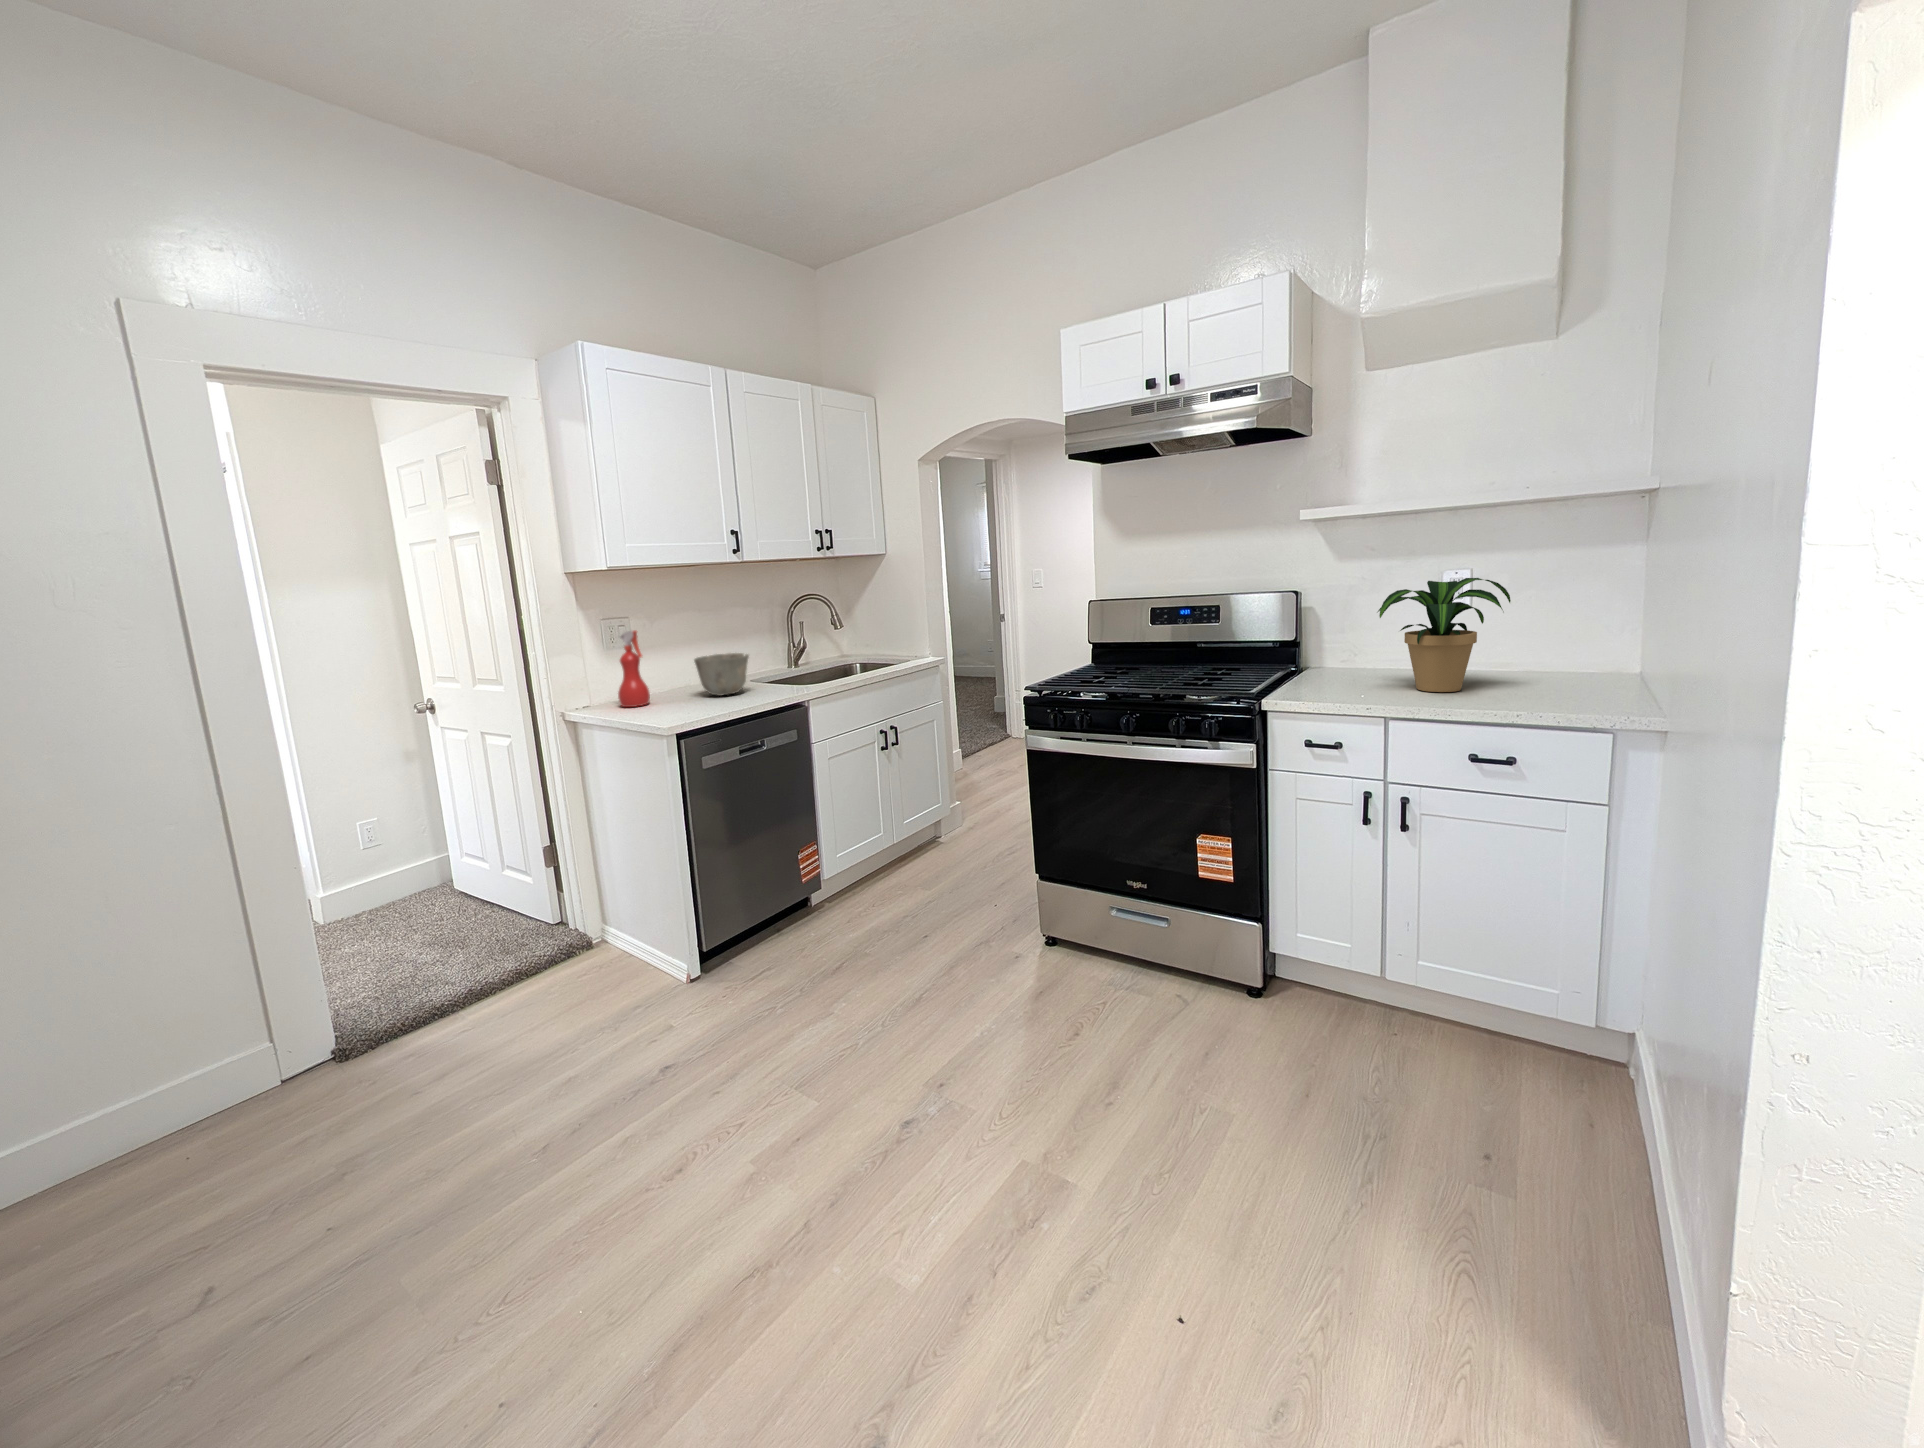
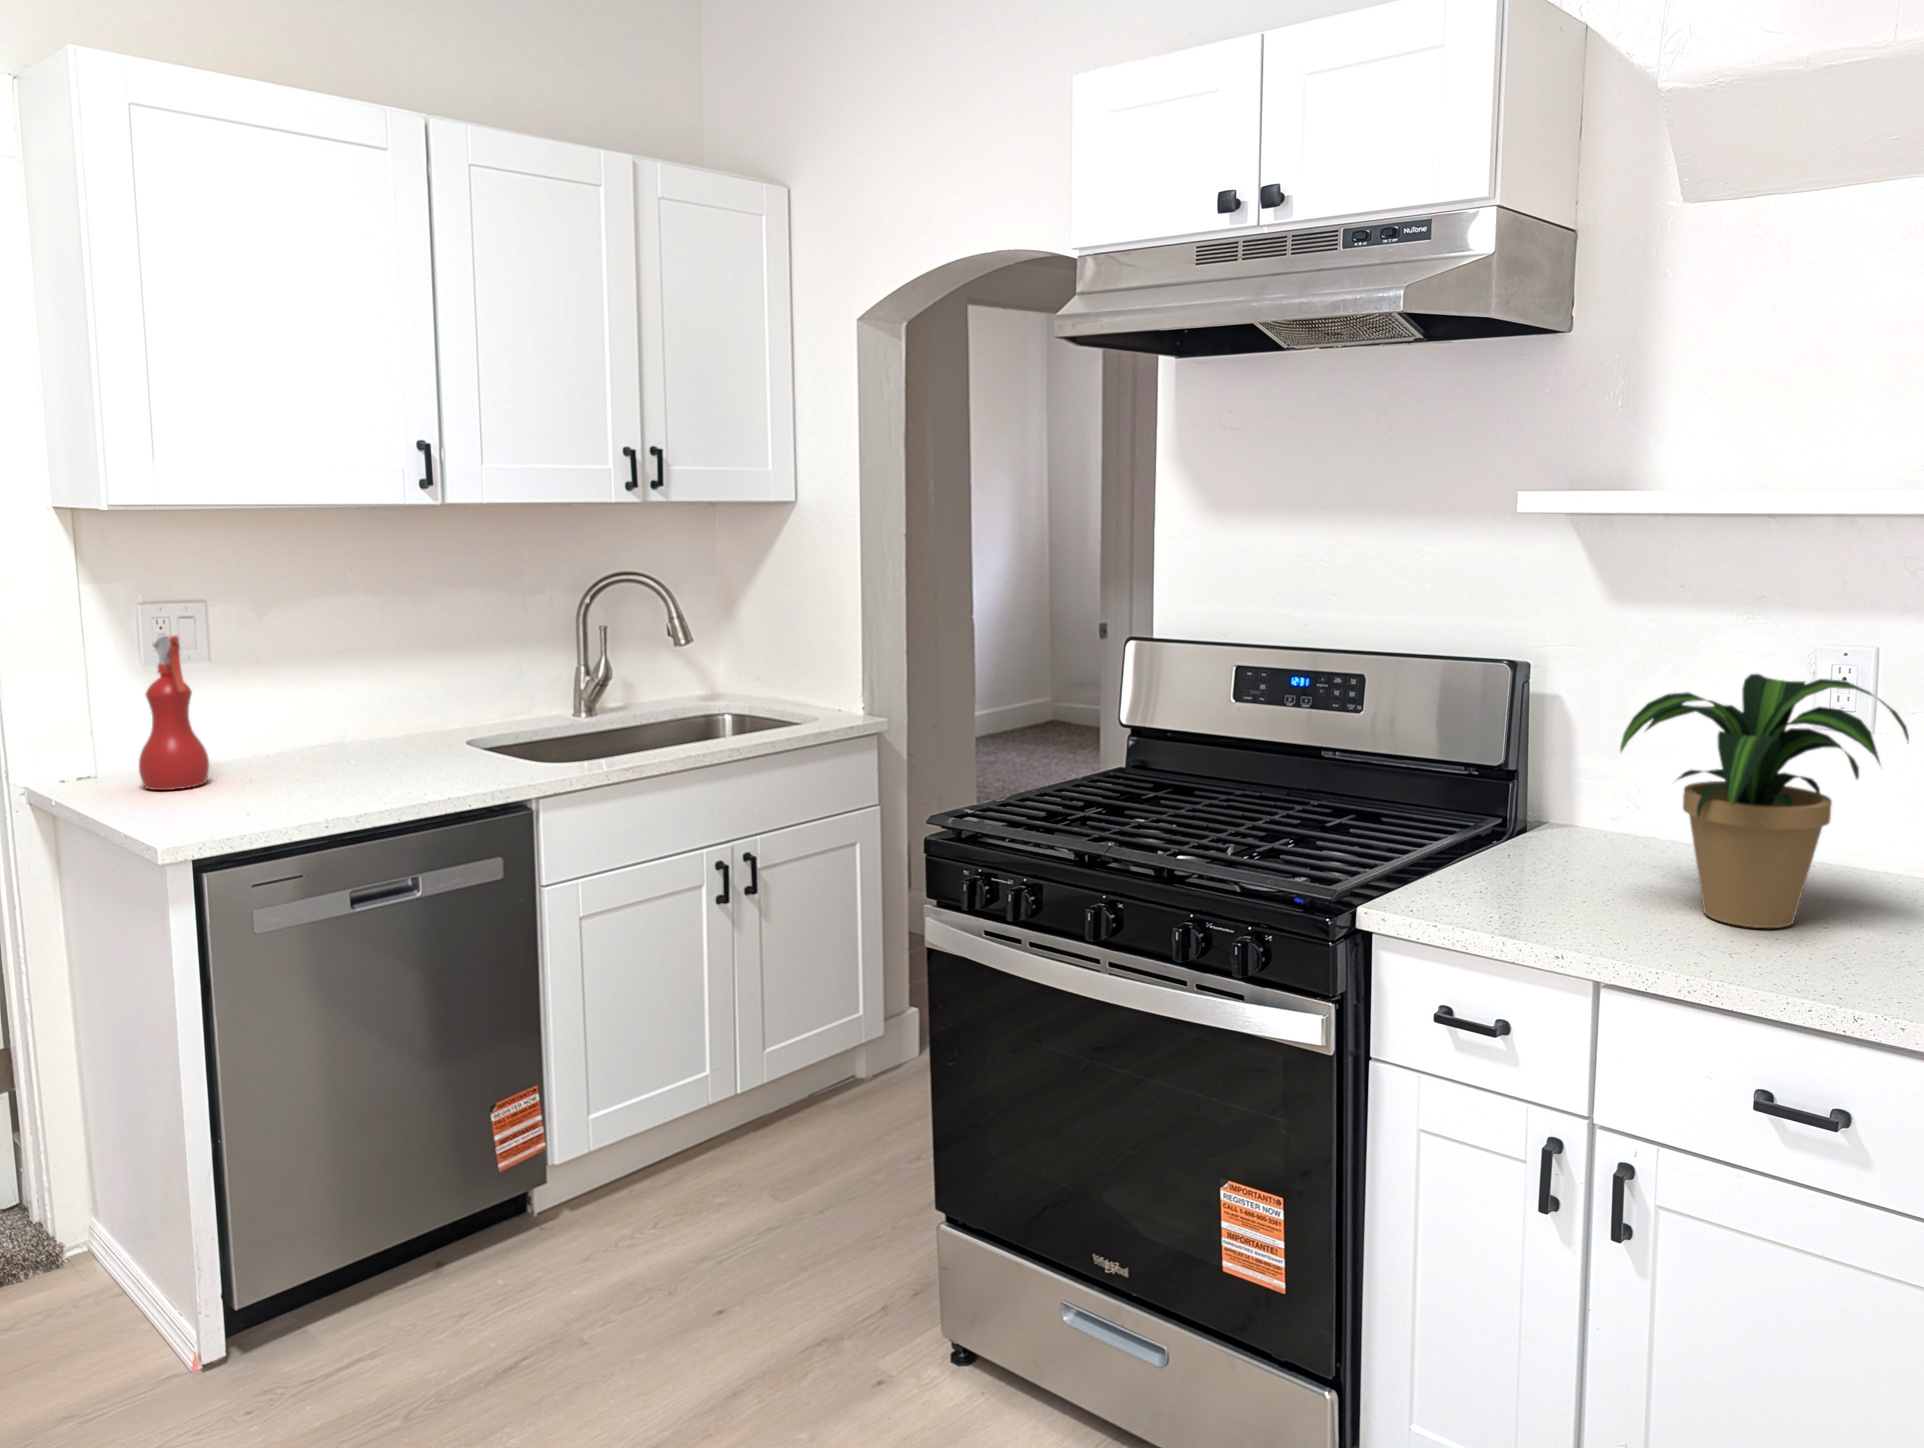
ceramic bowl: present [694,653,749,696] -> none [309,689,428,777]

